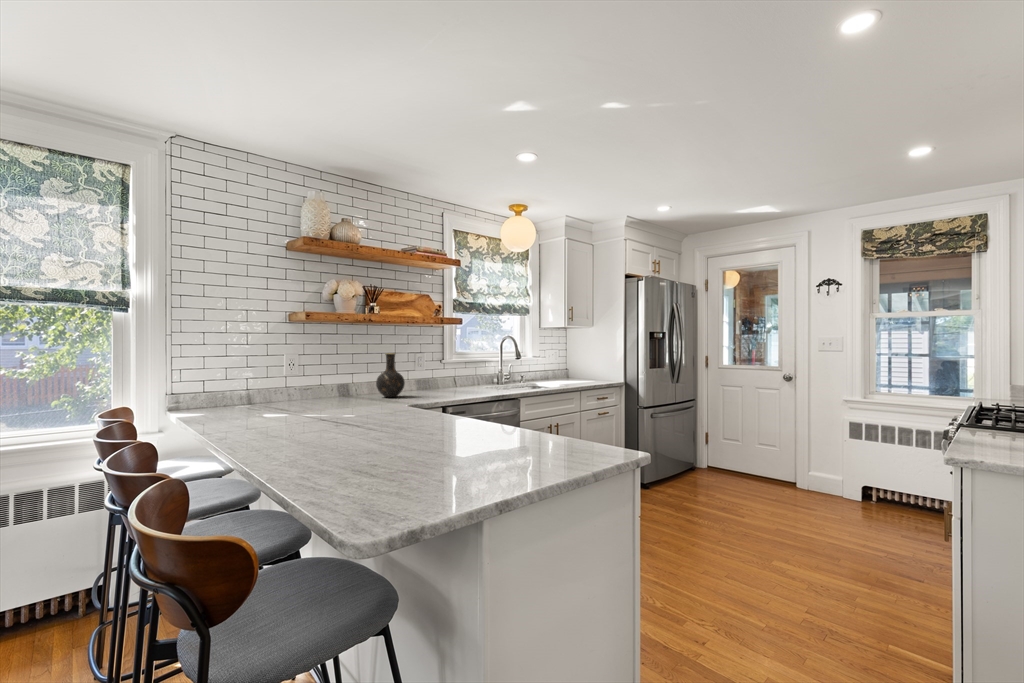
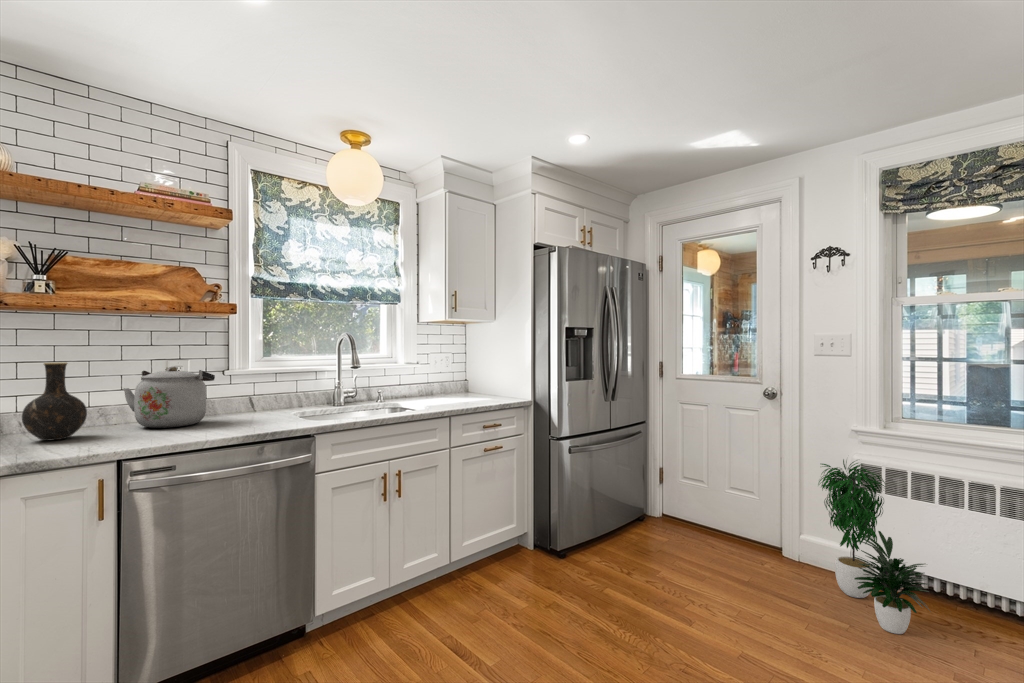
kettle: none [406,357,451,393] -> present [123,367,215,428]
potted plant: none [820,415,891,519] -> present [818,460,929,634]

